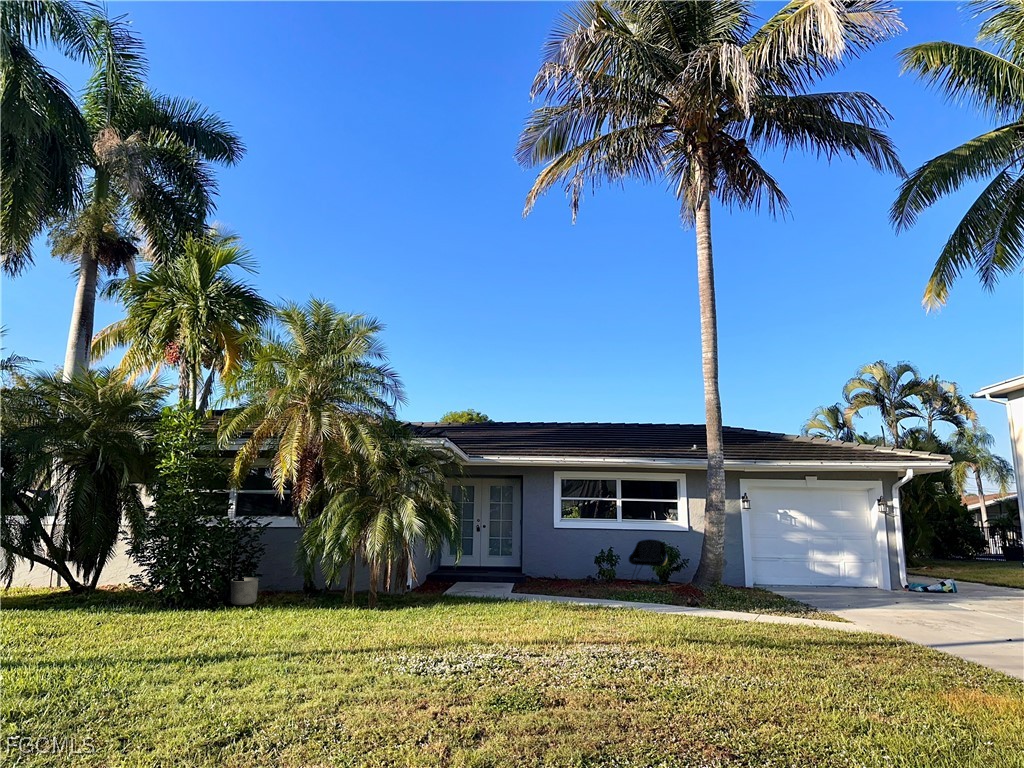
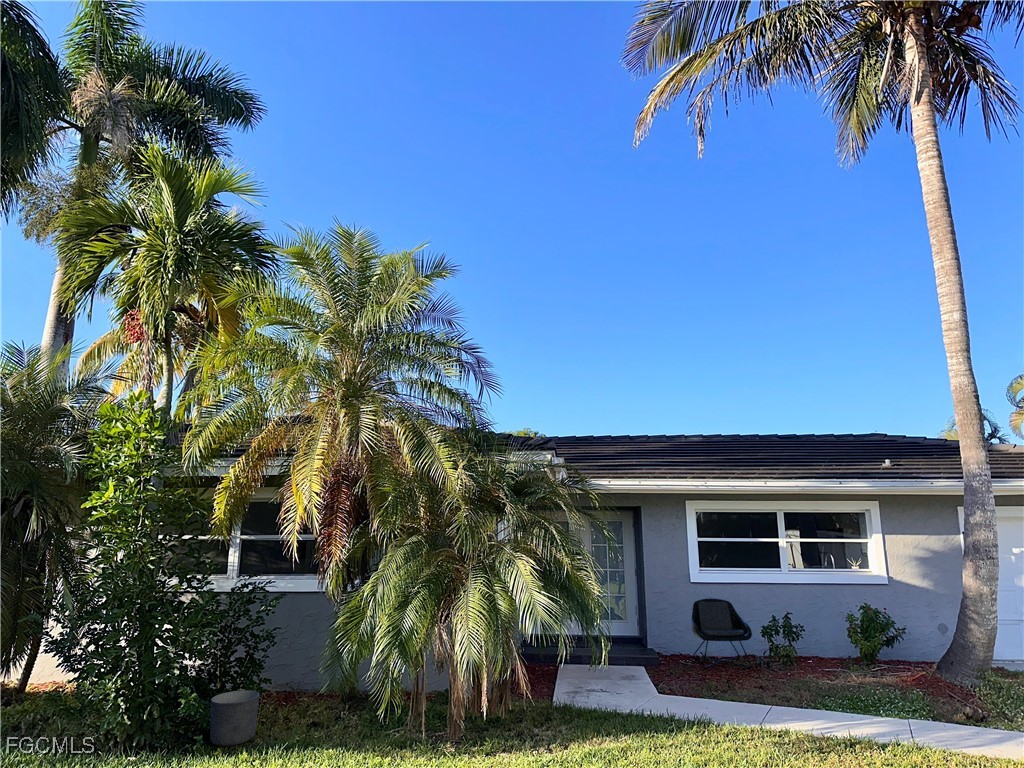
lounge chair: present [629,539,667,584] -> present [692,598,752,669]

